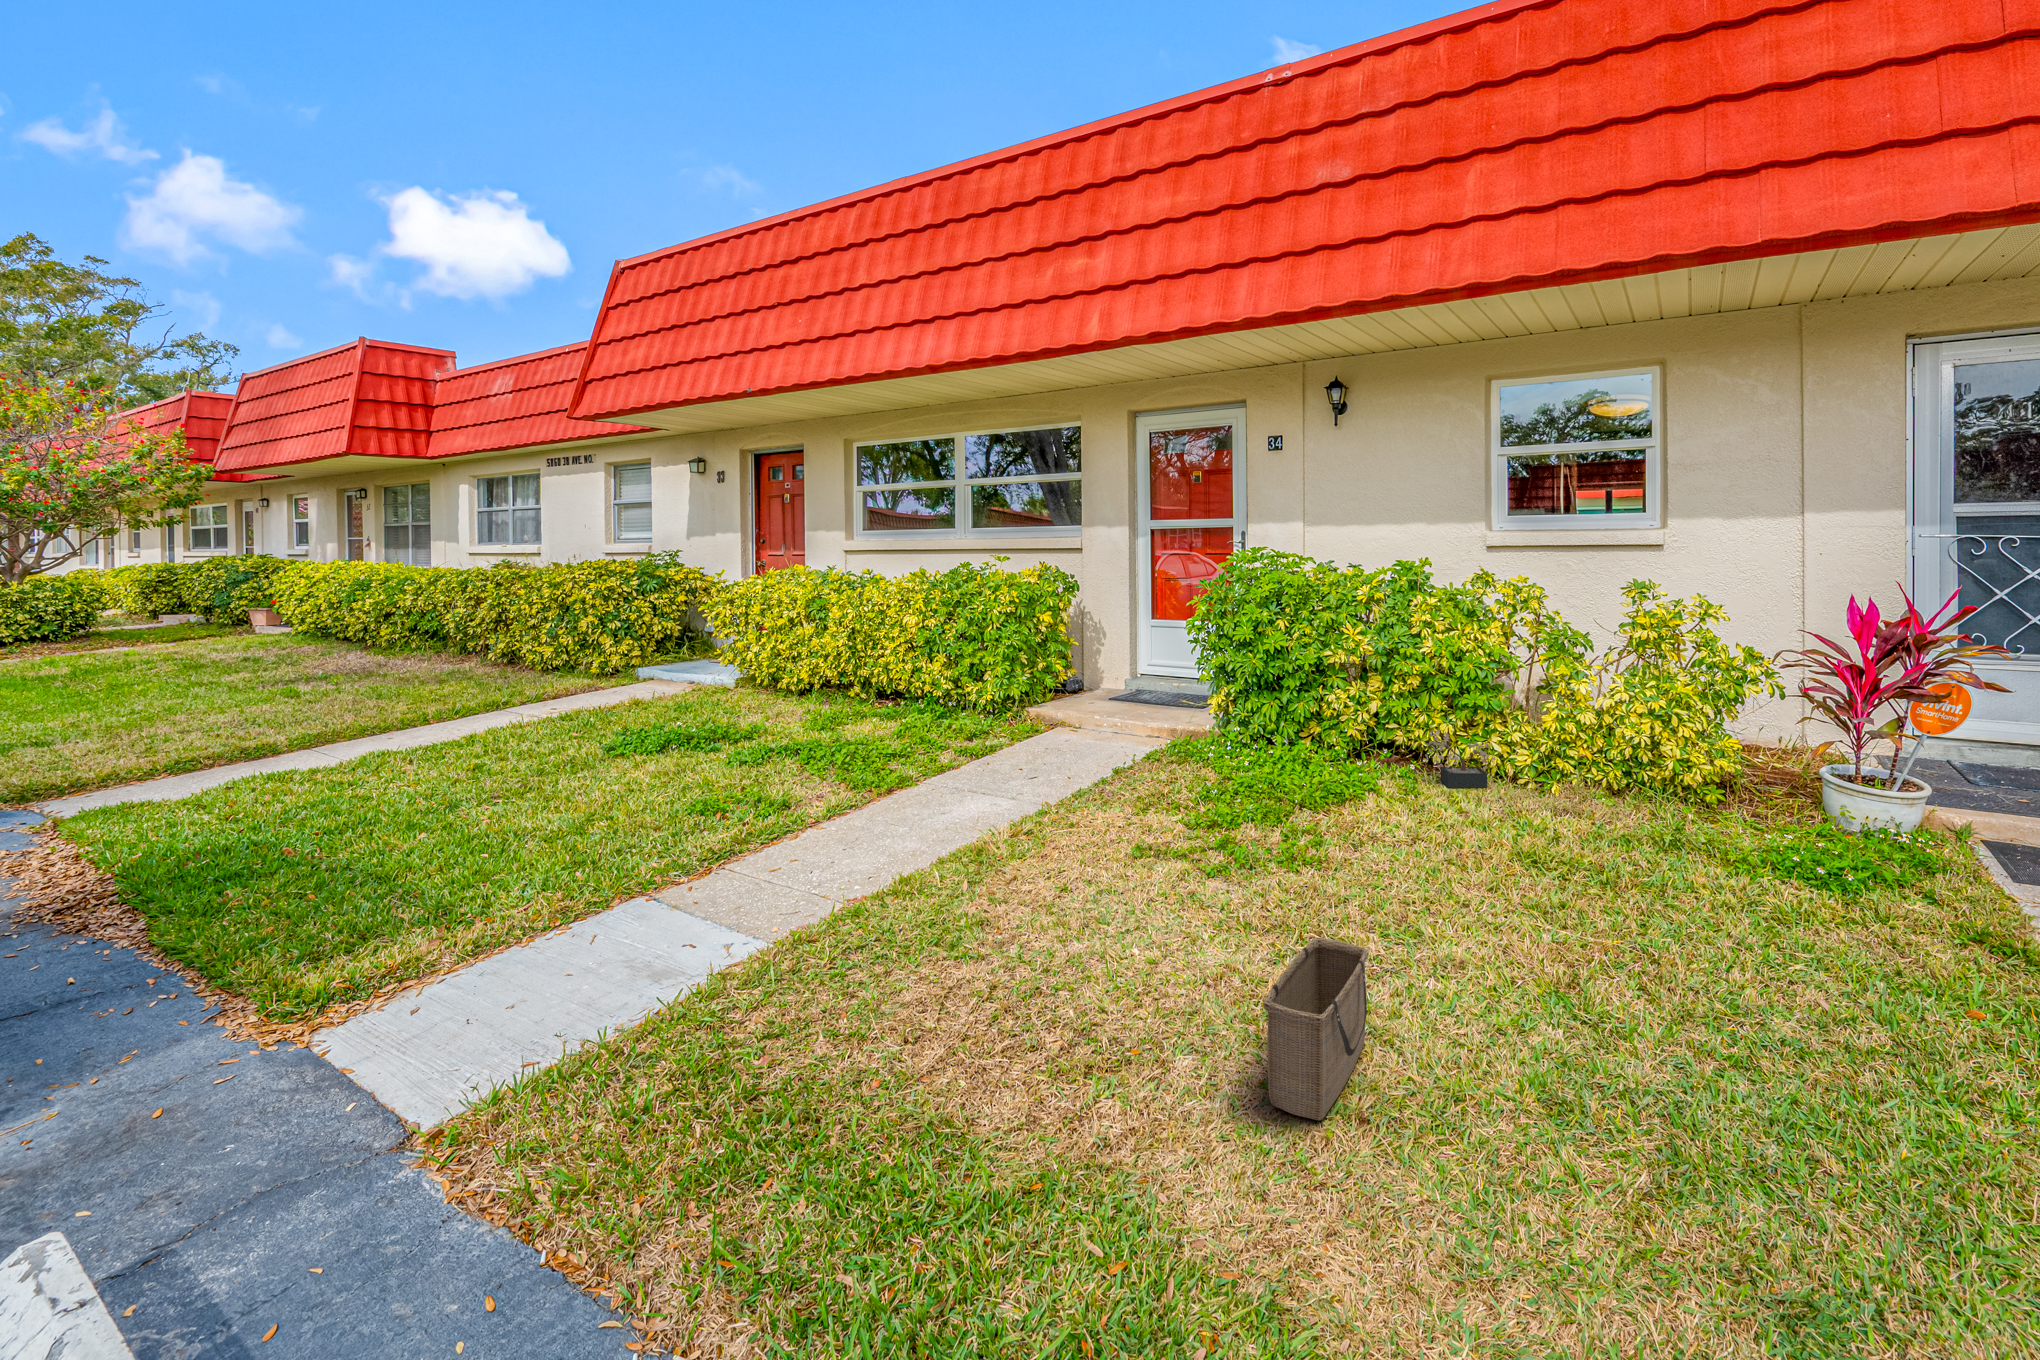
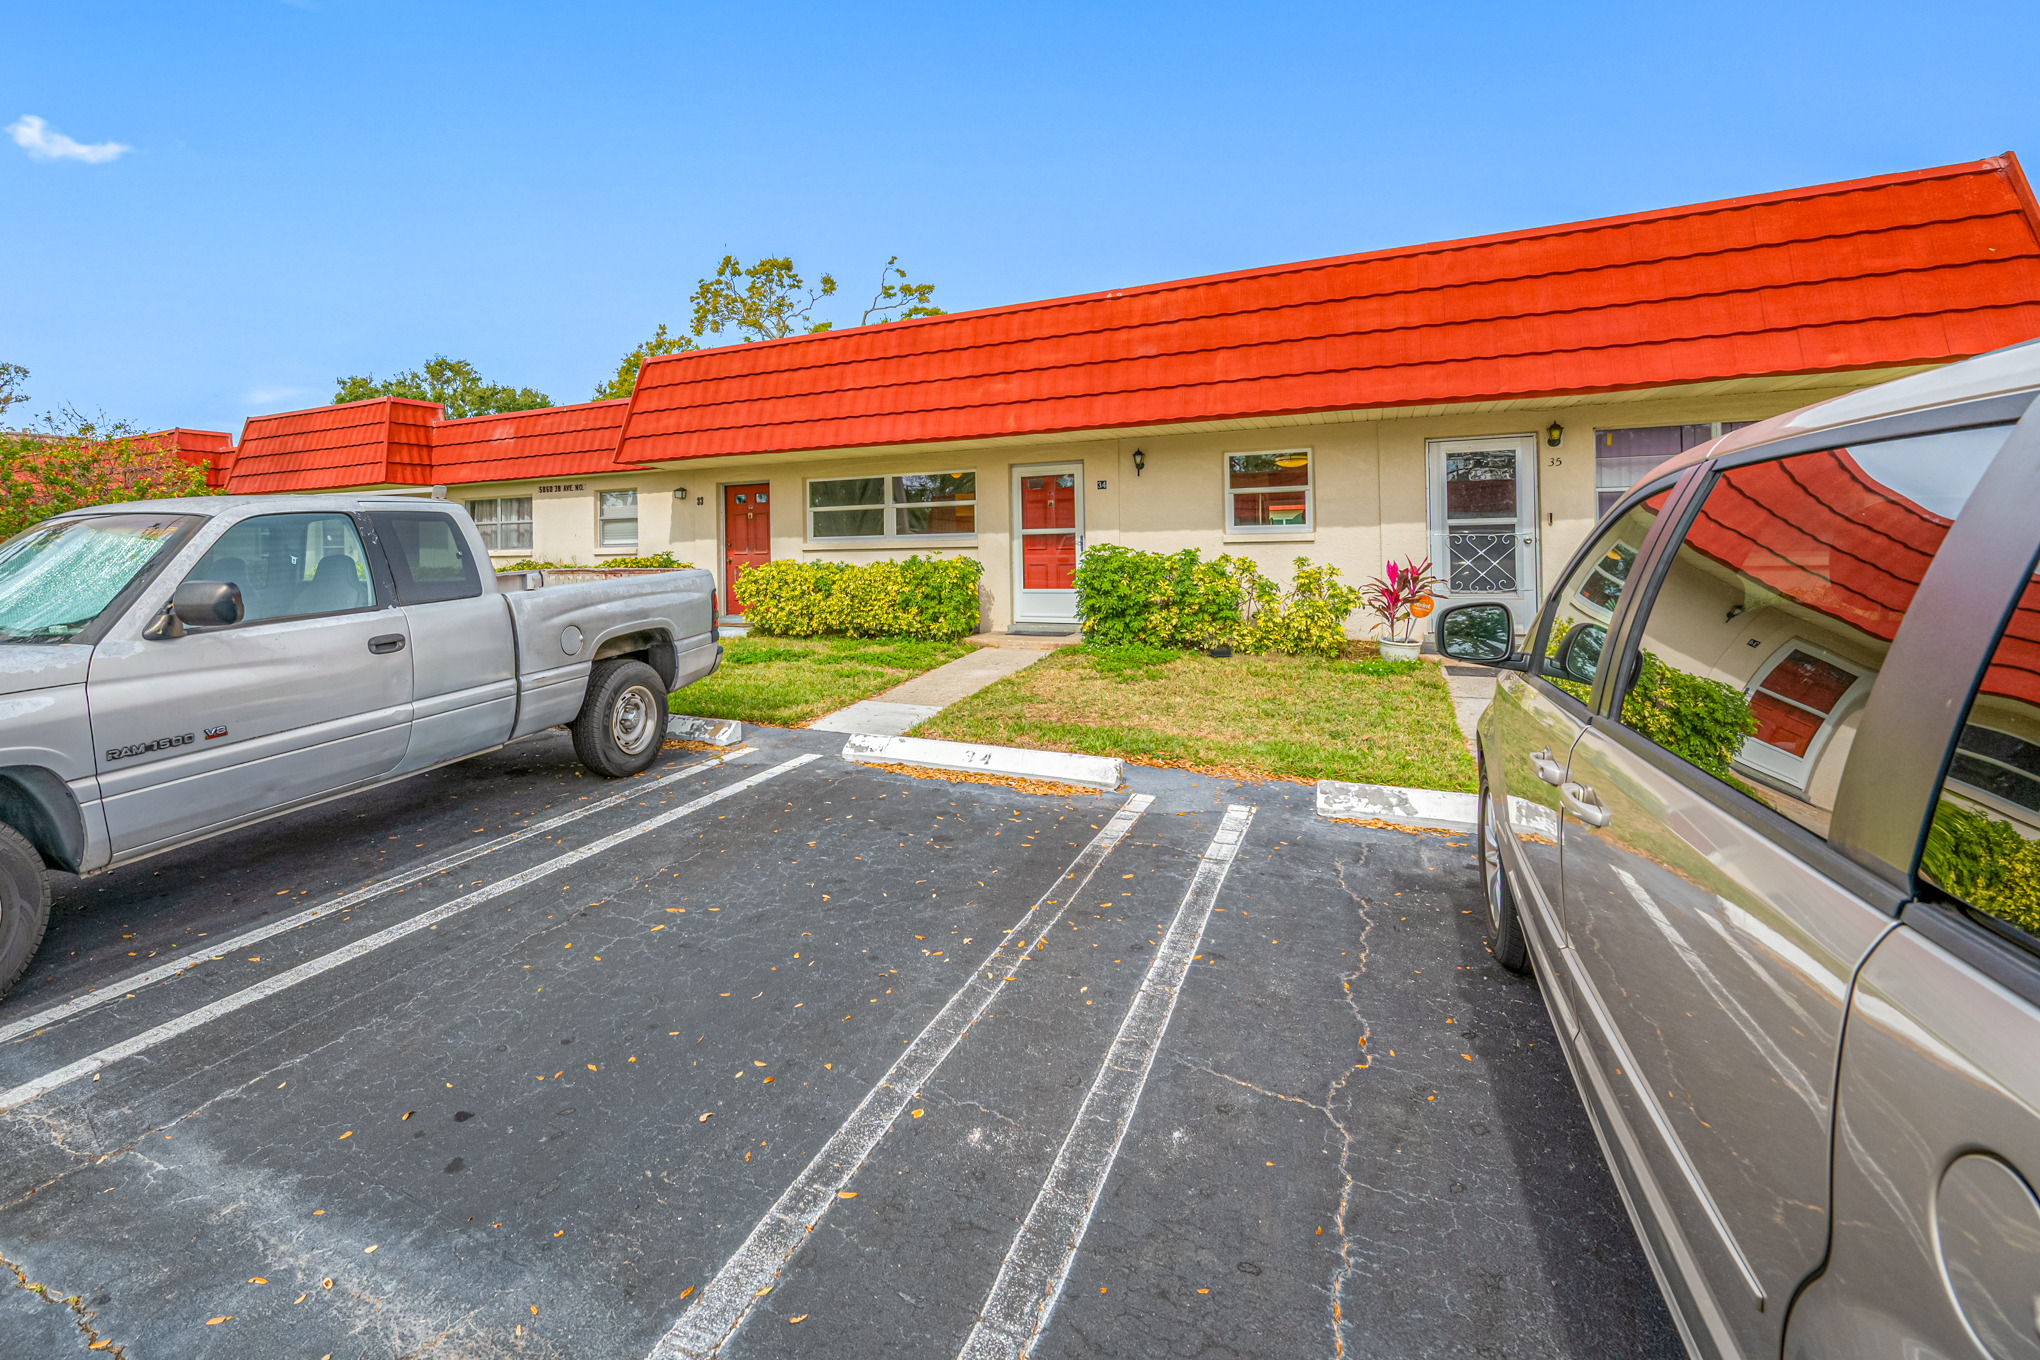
basket: present [1263,938,1369,1120] -> none [1183,673,1212,716]

